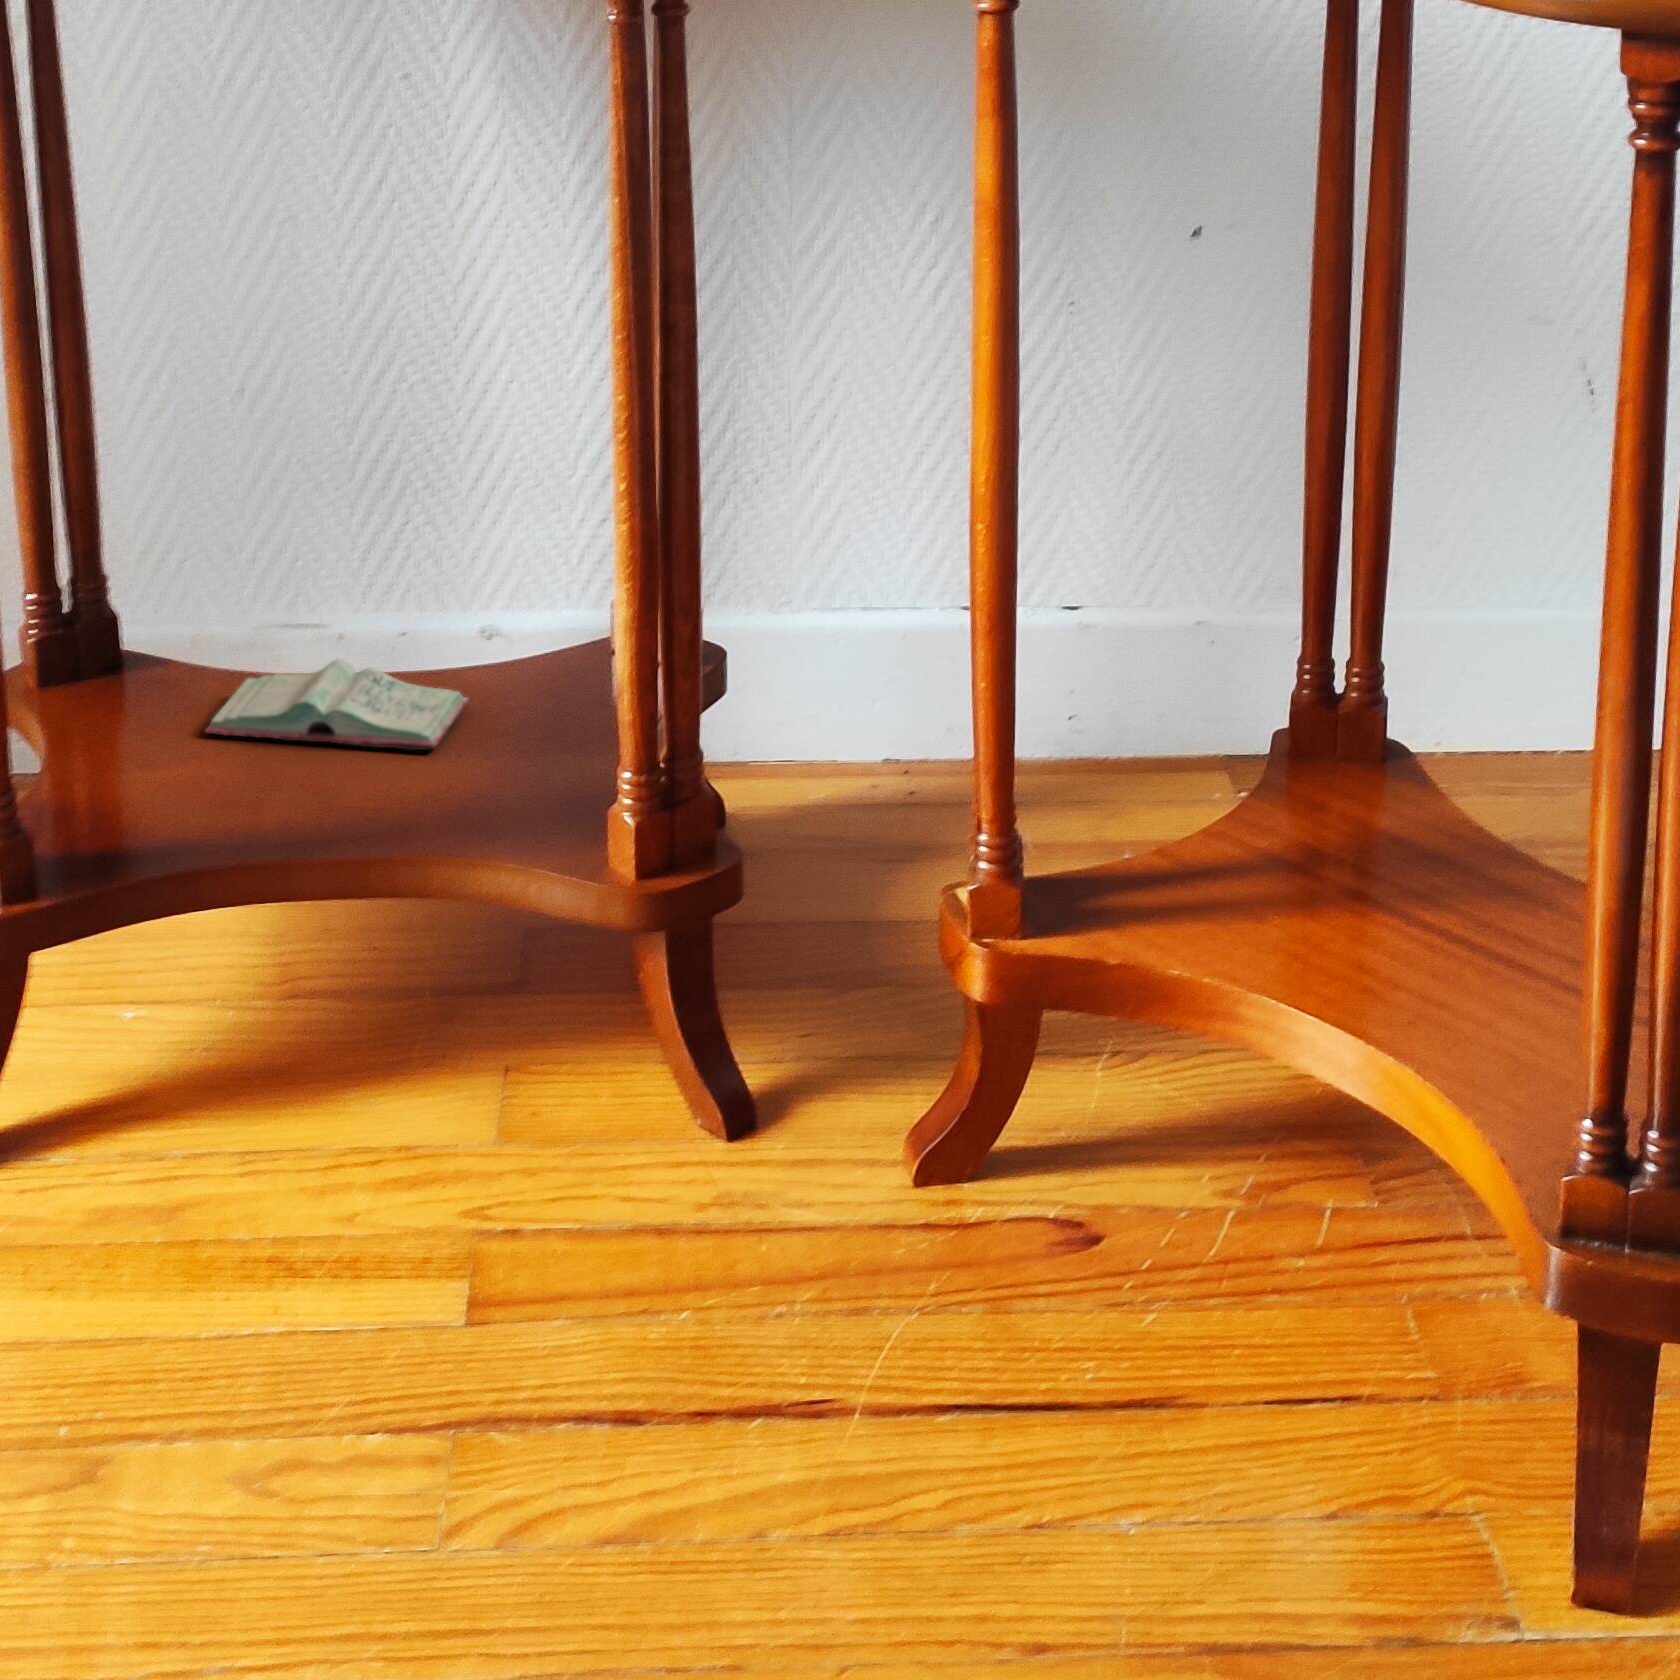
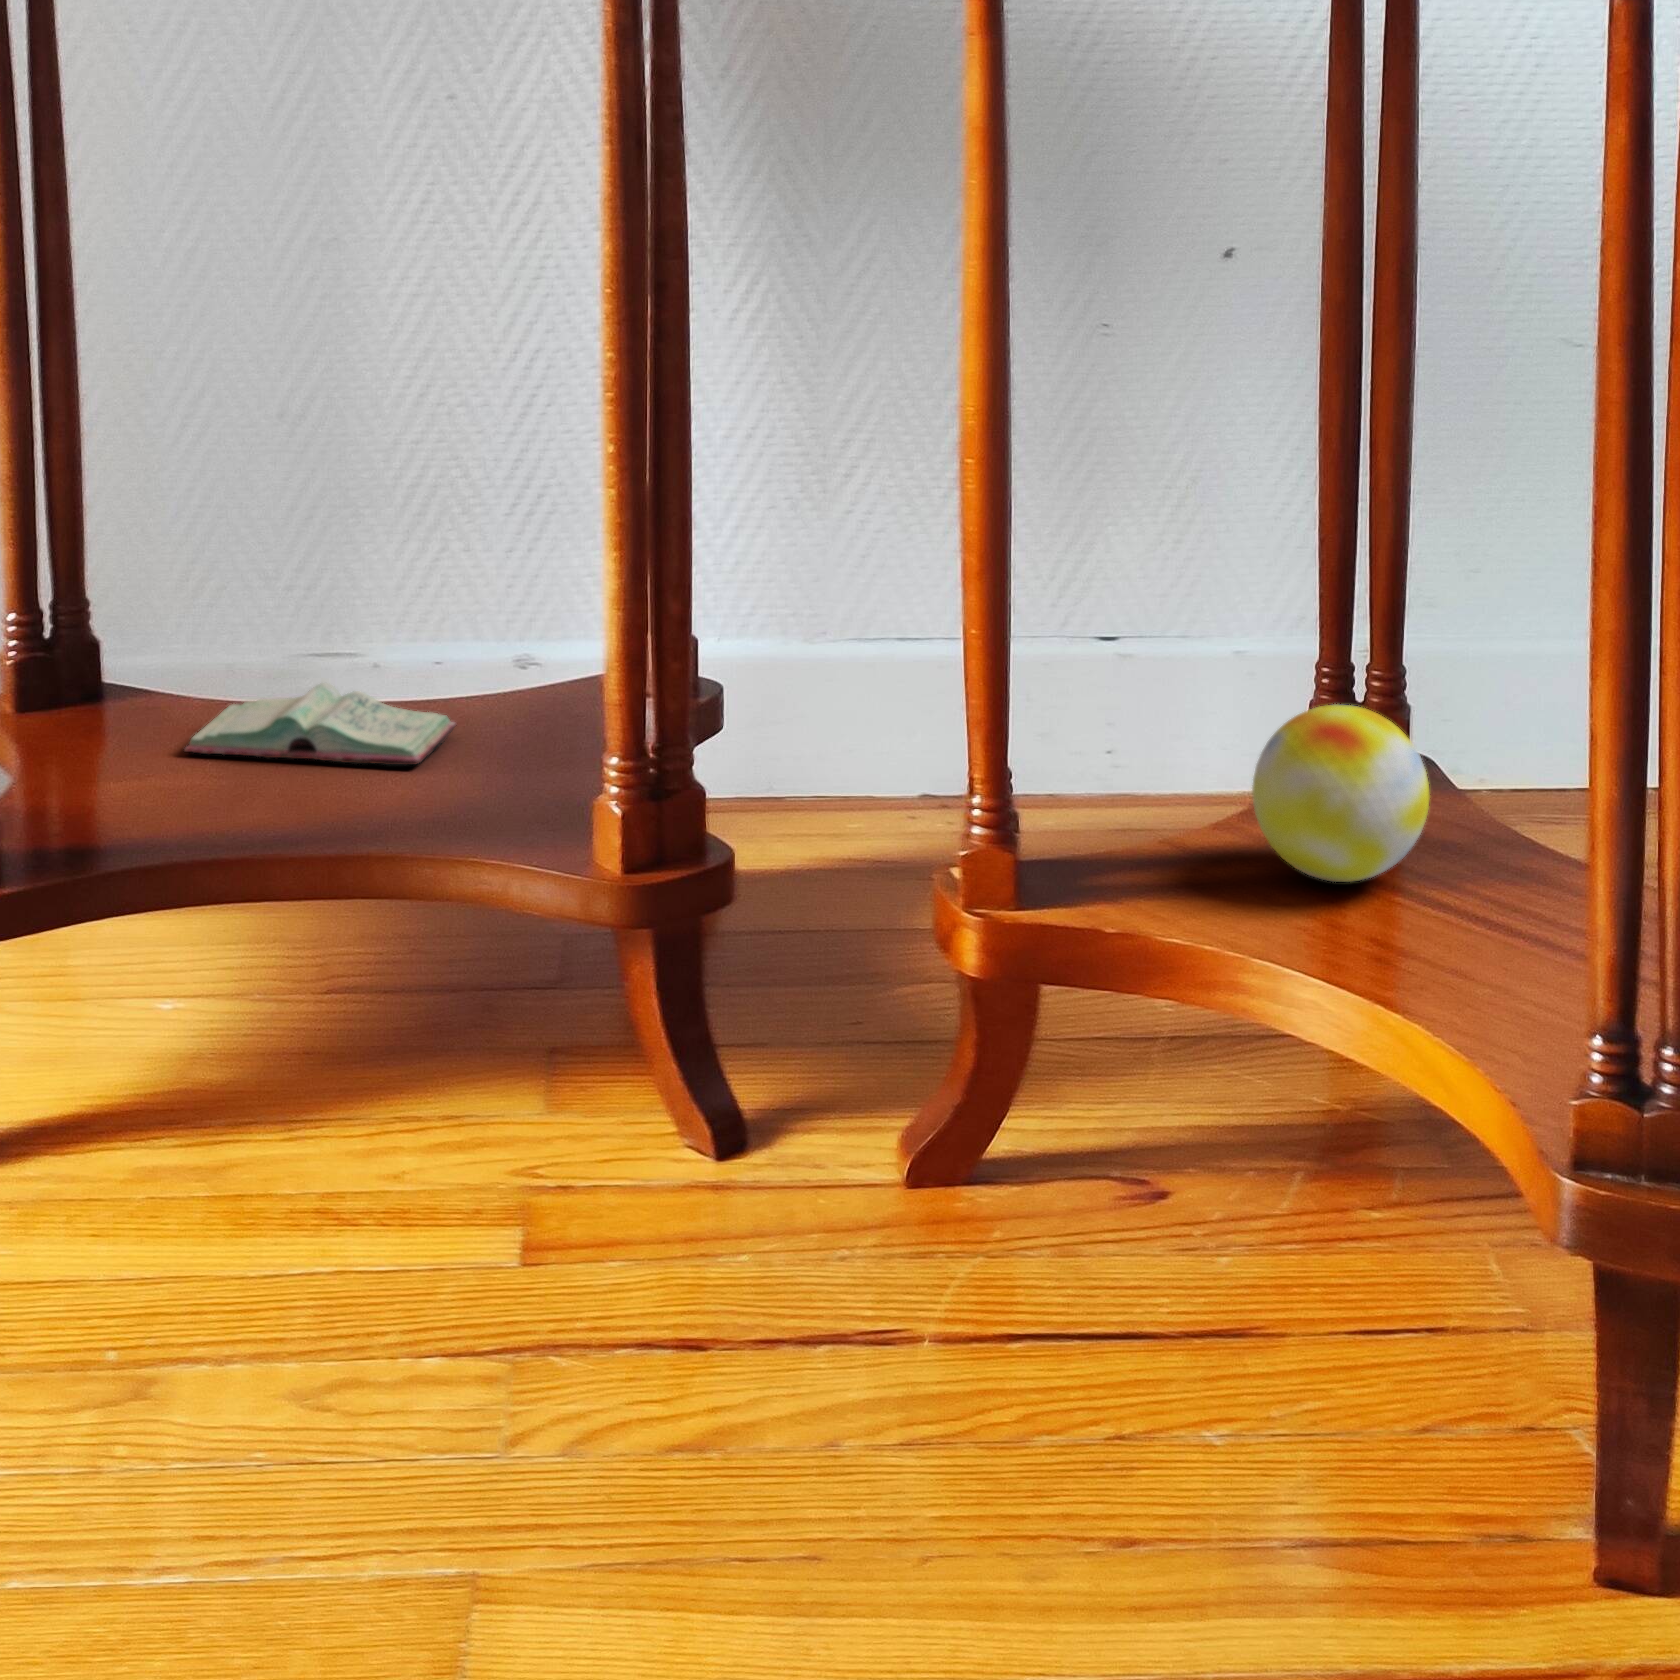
decorative ball: none [1245,725,1413,893] -> present [1252,704,1429,882]

